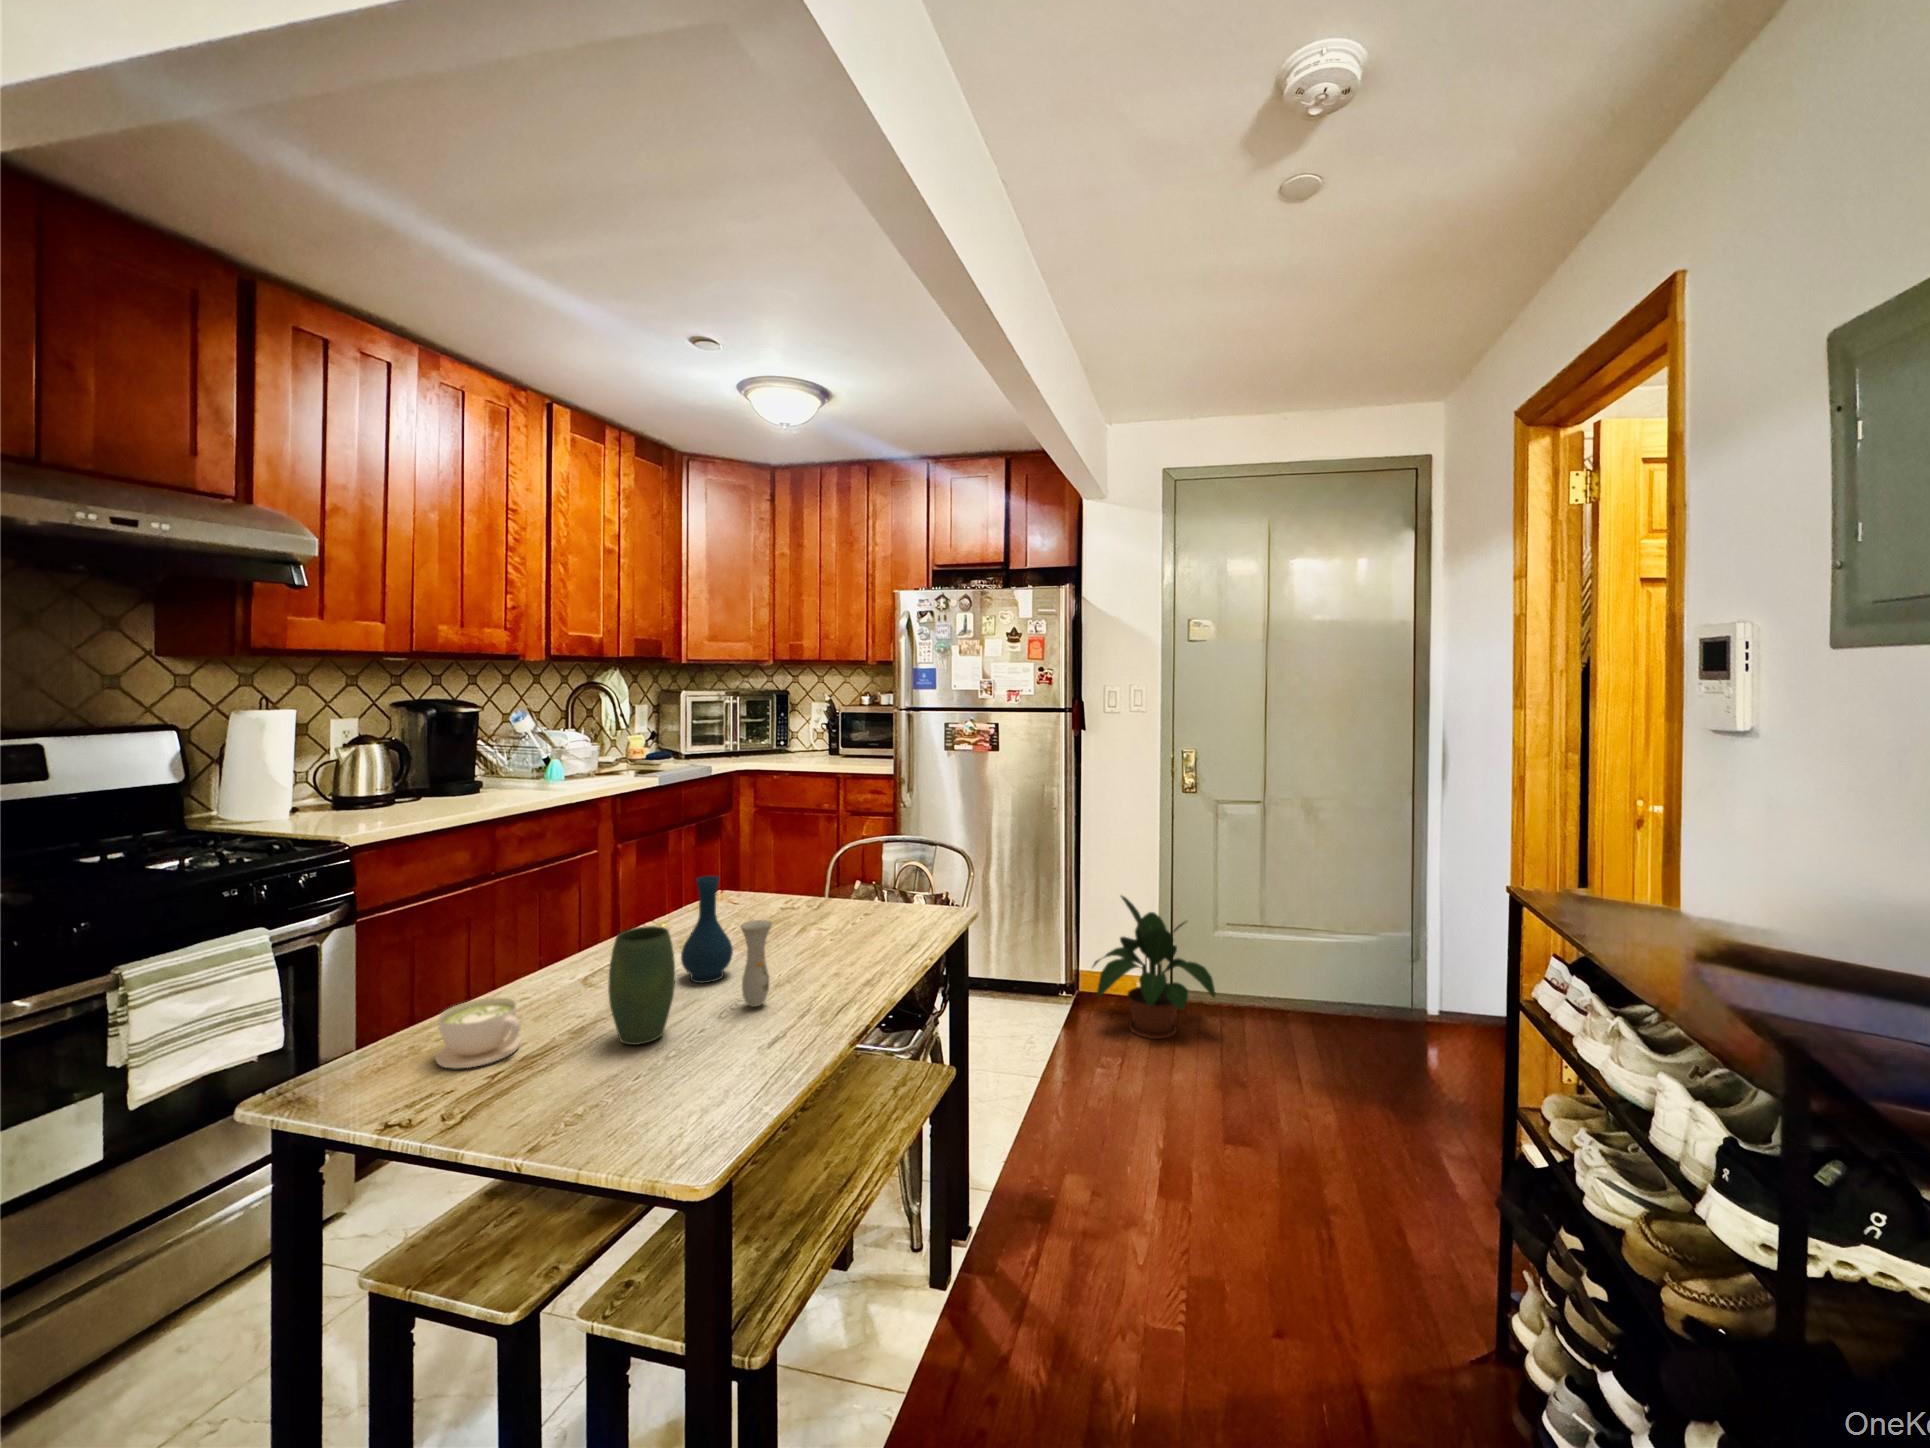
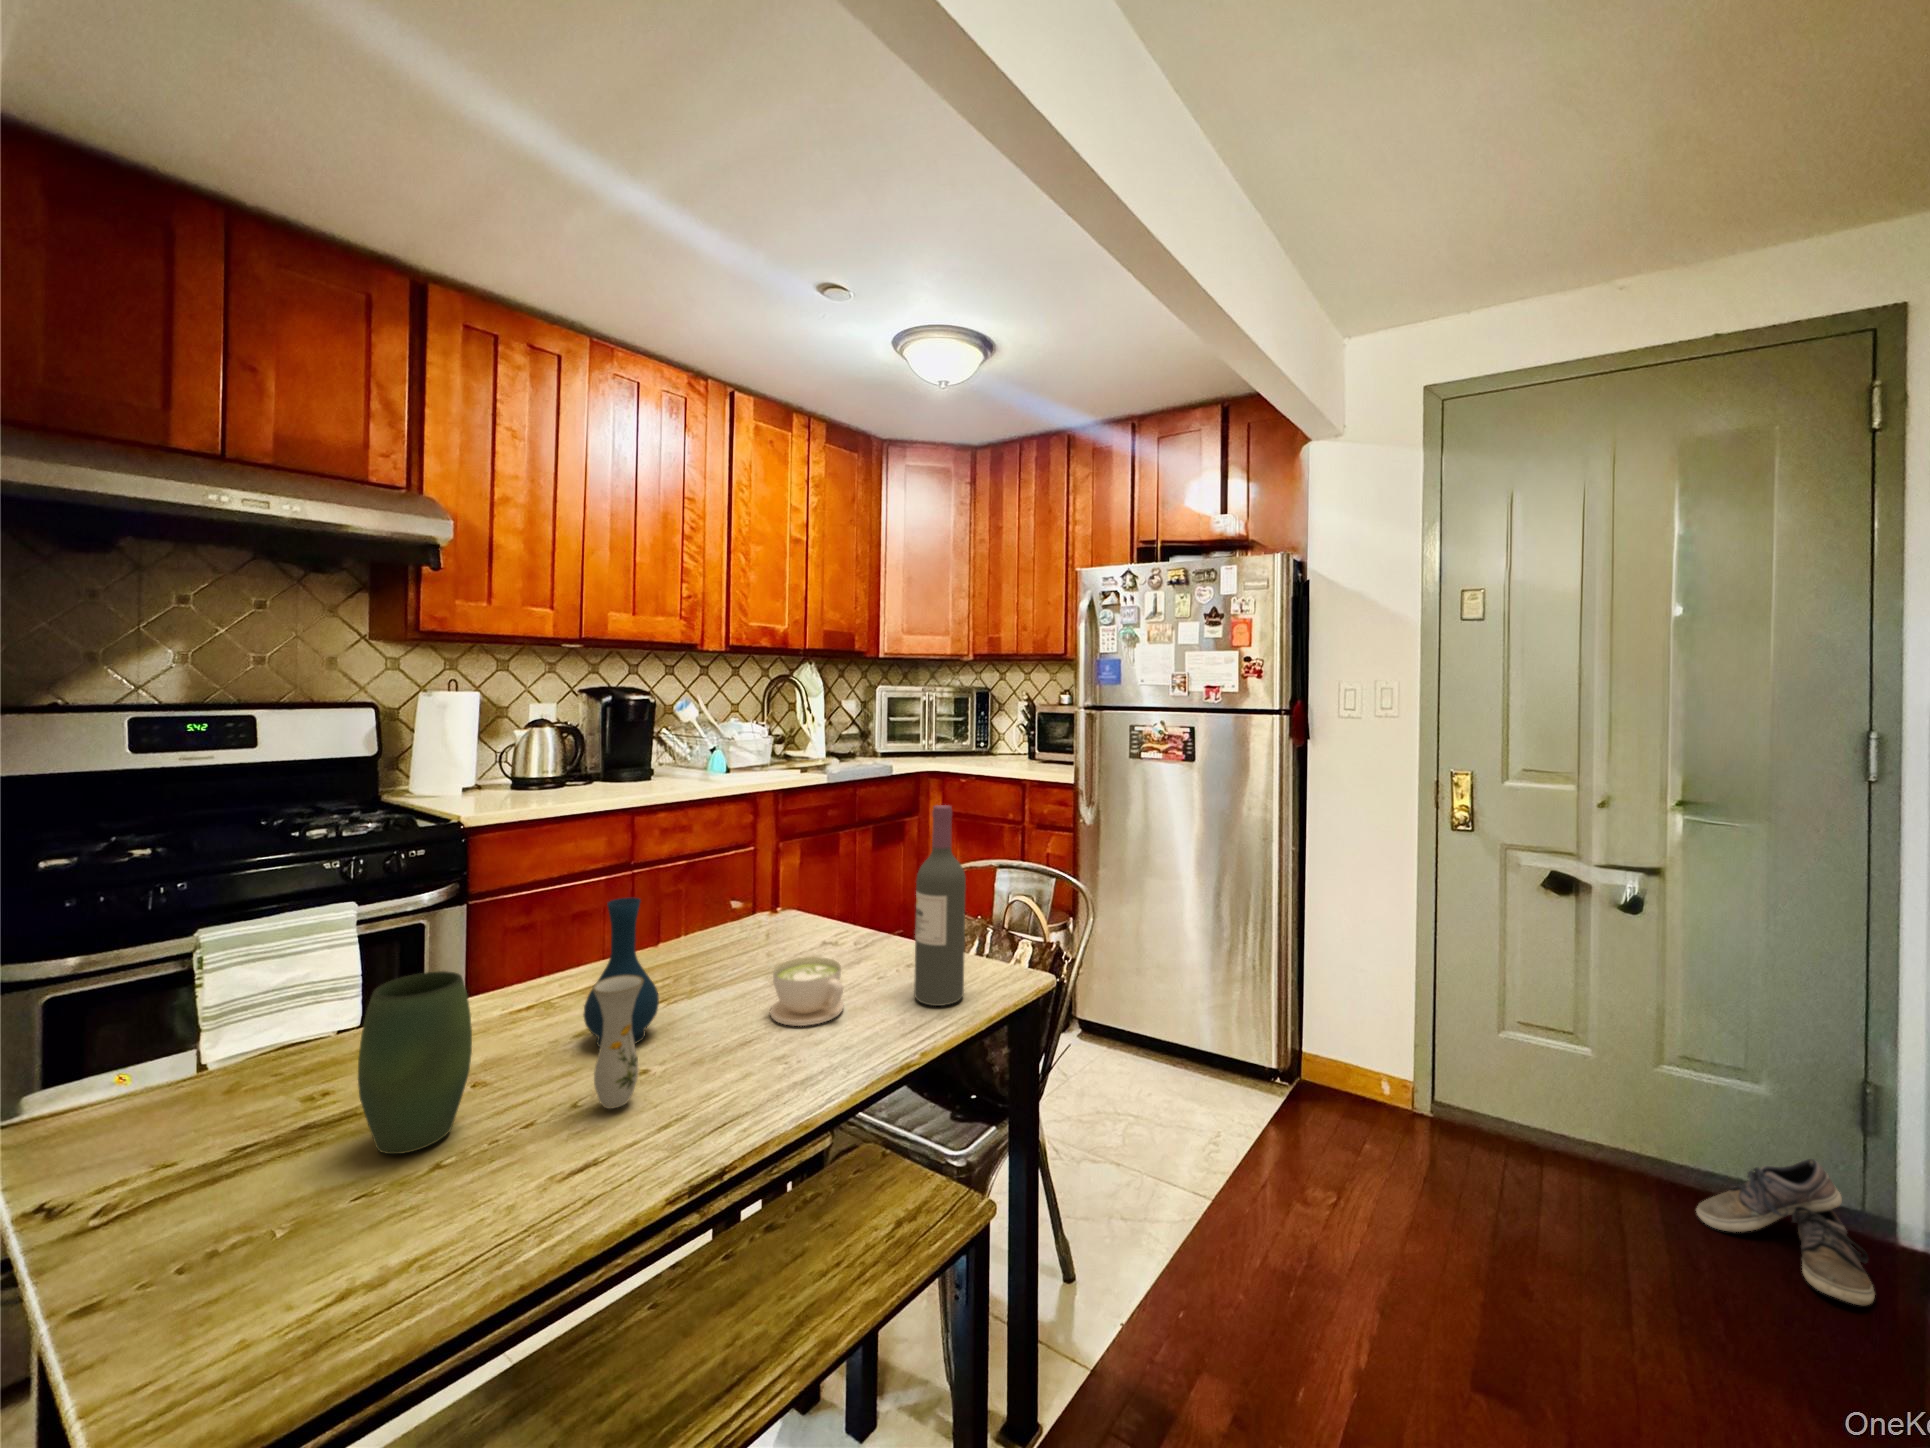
wine bottle: none [889,796,924,935] -> present [914,805,966,1006]
potted plant: present [1093,896,1215,1039] -> none [1309,958,1494,1173]
shoe: none [1326,983,1410,1057] -> present [1696,1159,1875,1305]
coffee cup: present [435,998,521,1068] -> present [770,957,844,1026]

